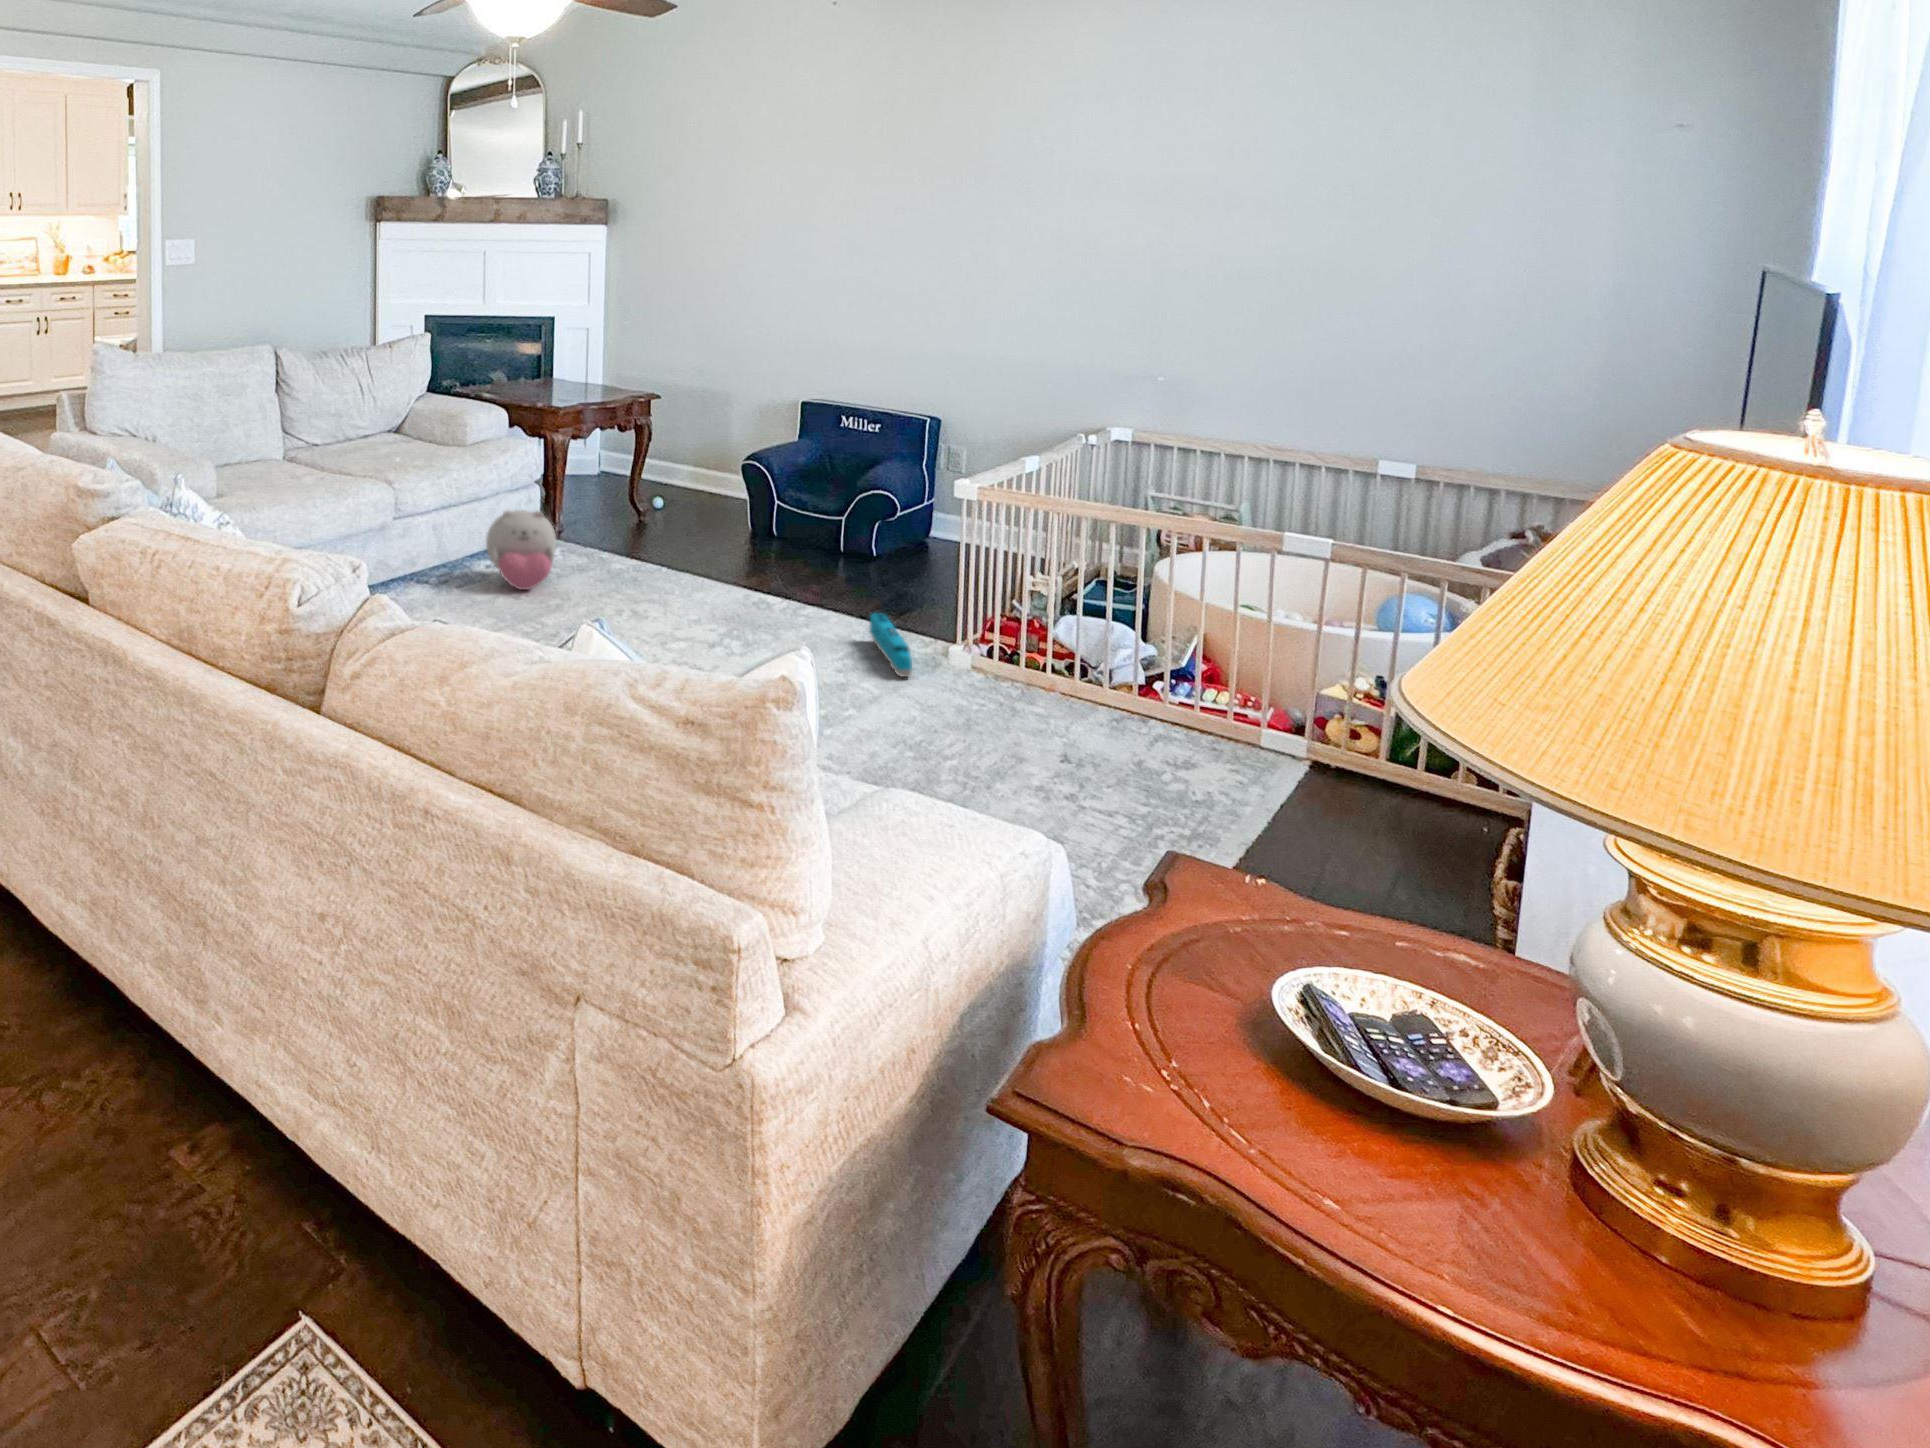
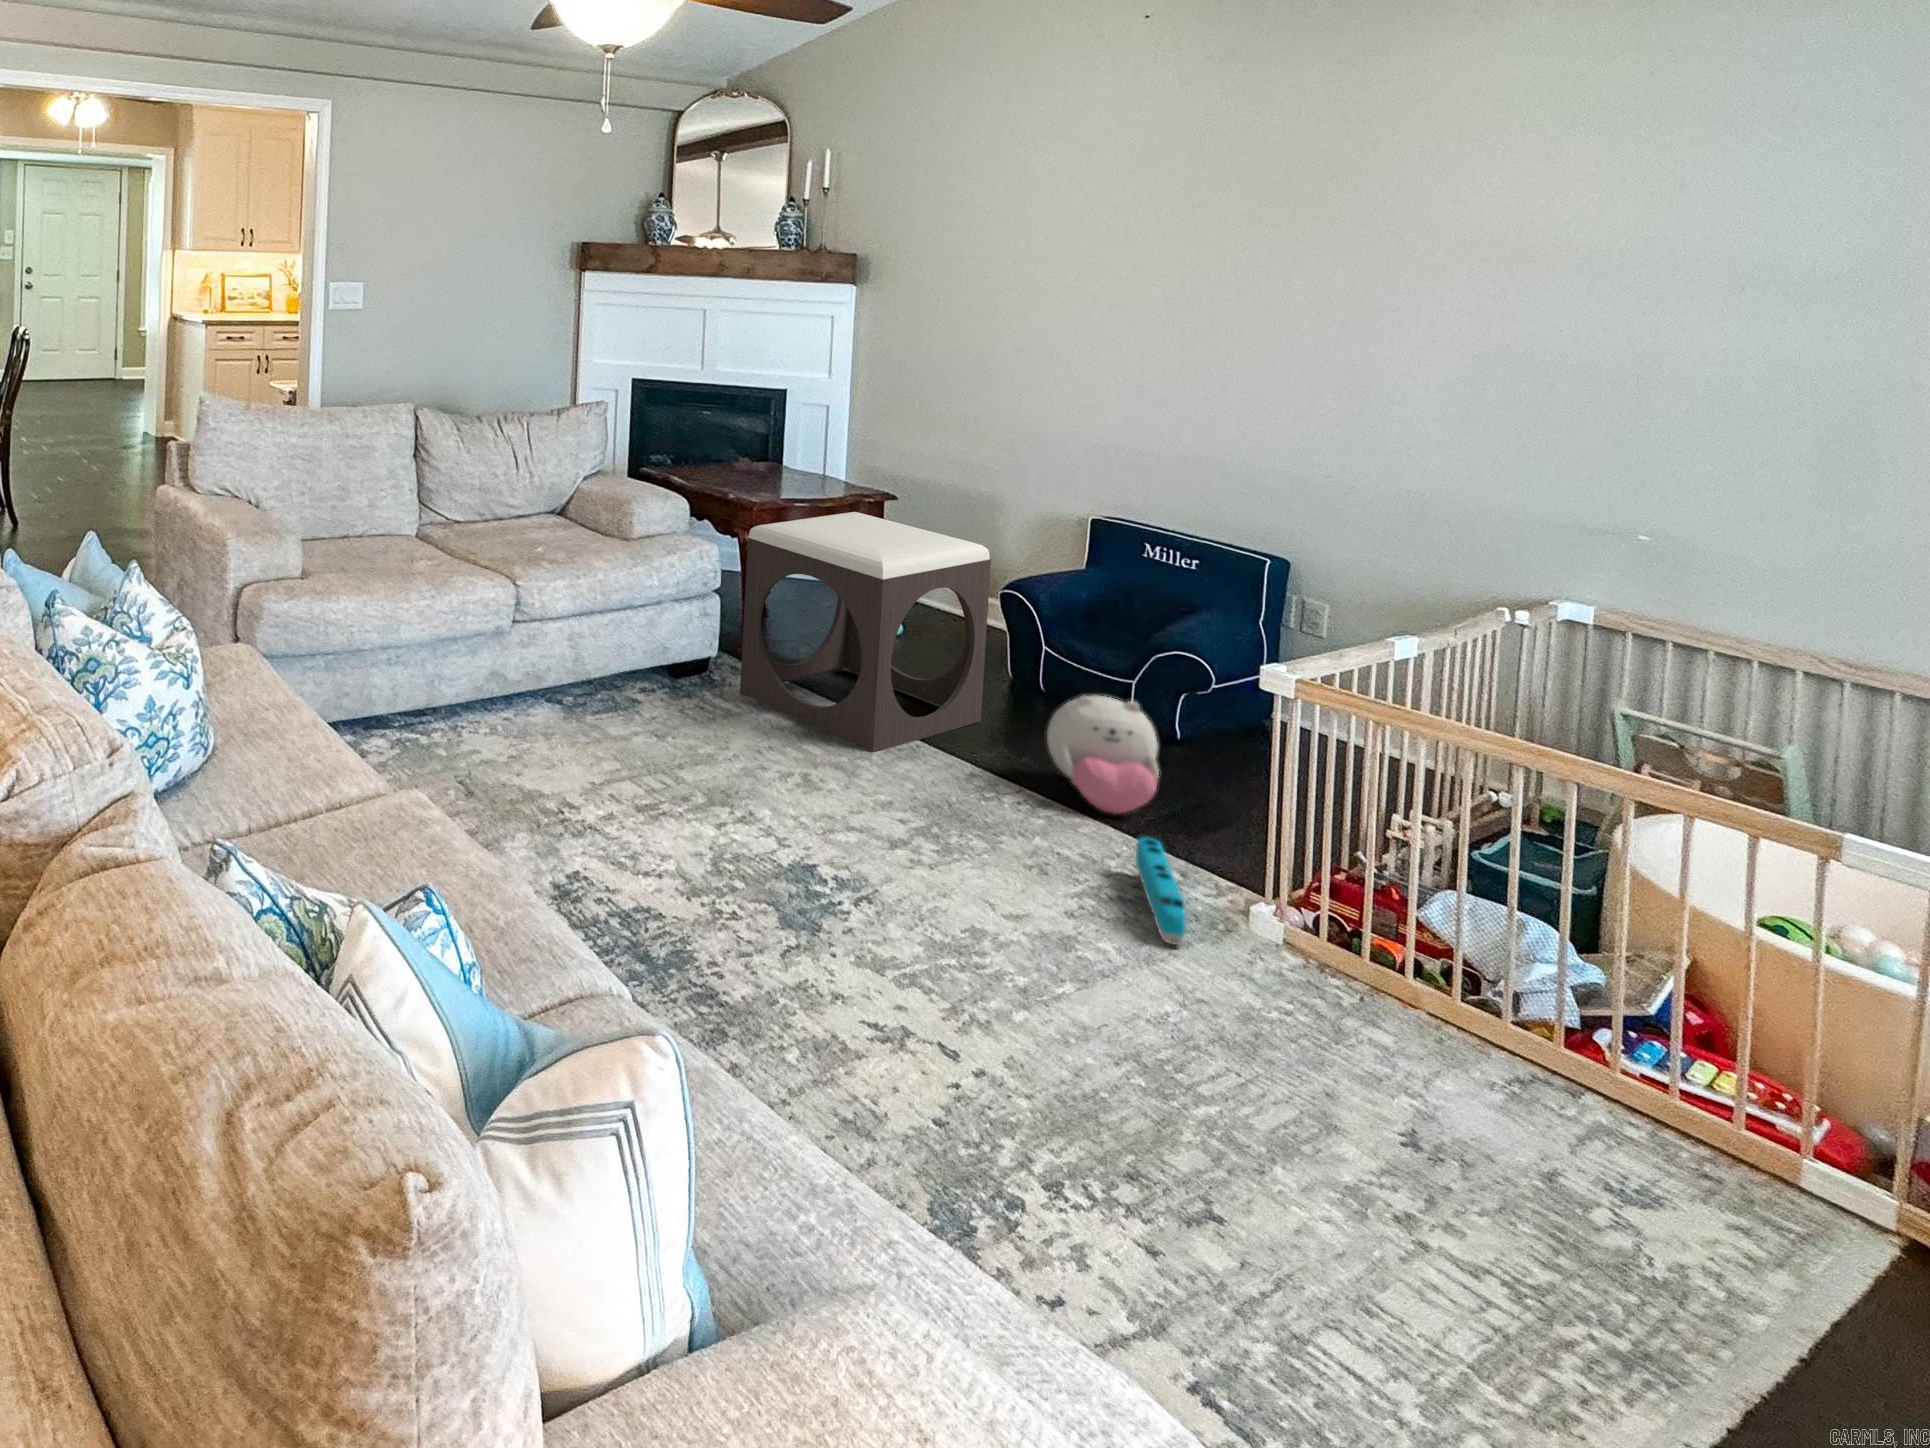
footstool: none [558,407,742,589] -> present [740,512,991,753]
plush toy: present [486,510,556,590] -> present [1047,695,1159,814]

